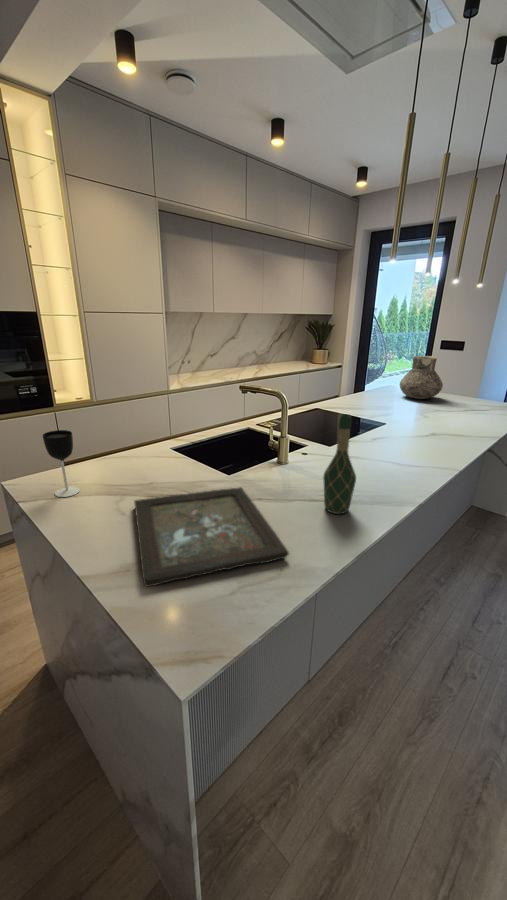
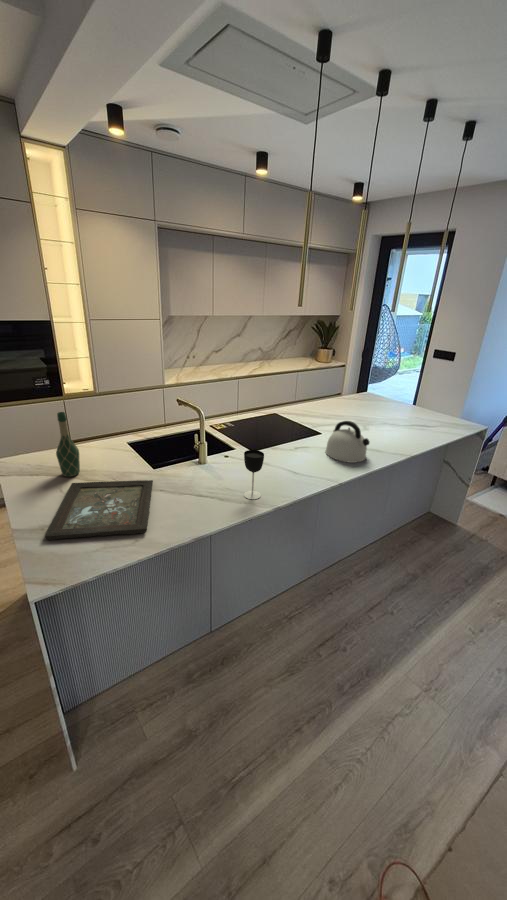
vase: present [400,356,443,399] -> none [366,369,404,409]
kettle: none [407,402,468,450] -> present [325,421,369,463]
wine bottle: present [323,414,356,514] -> present [56,412,80,477]
wine glass: present [43,430,80,497] -> present [244,450,264,499]

